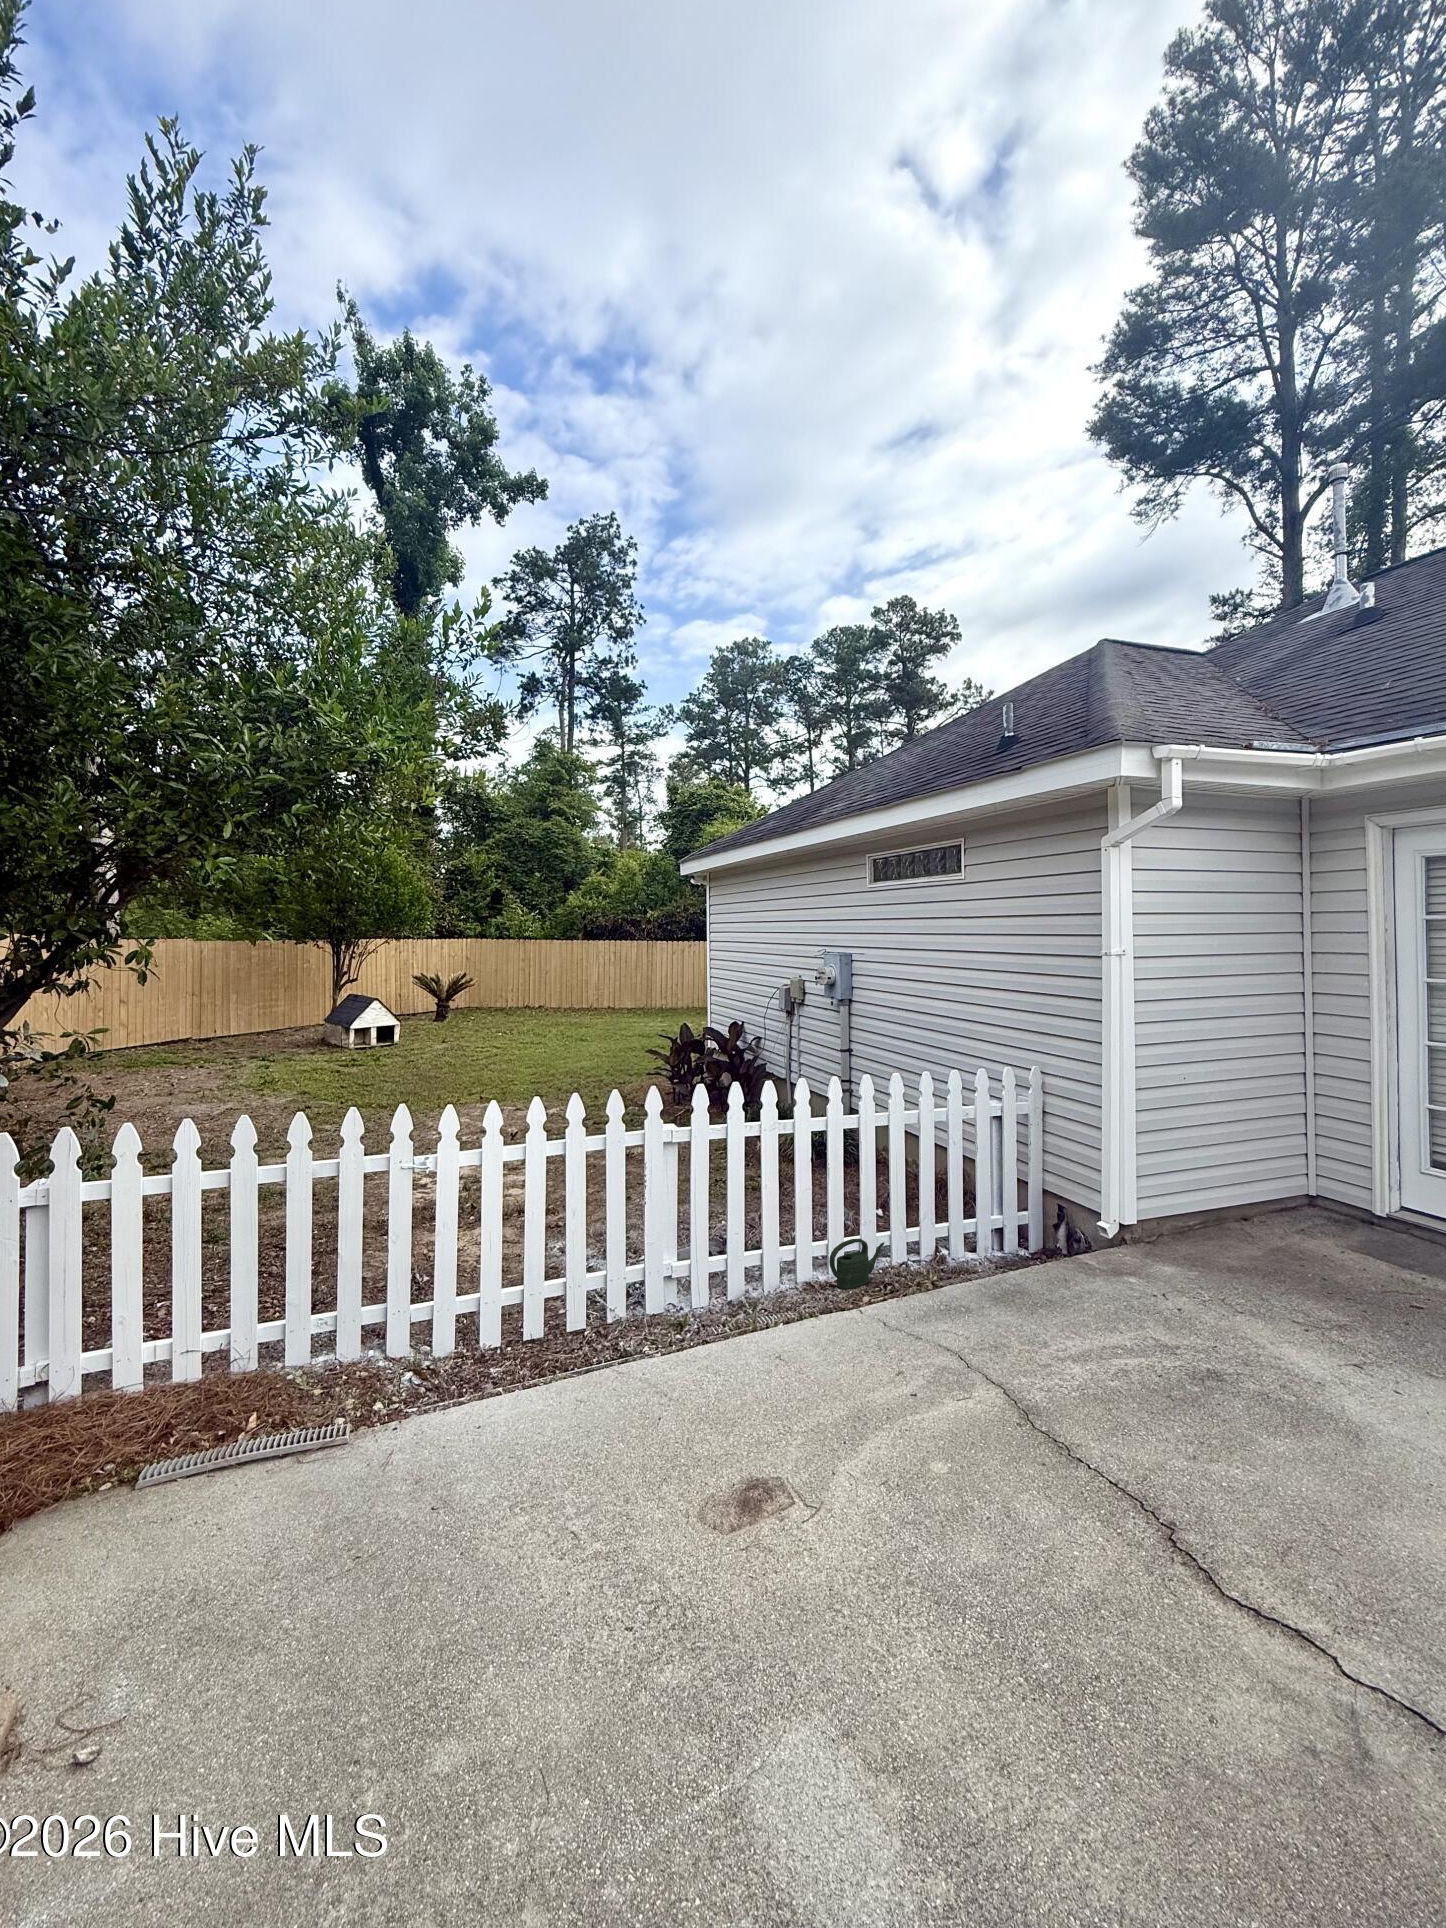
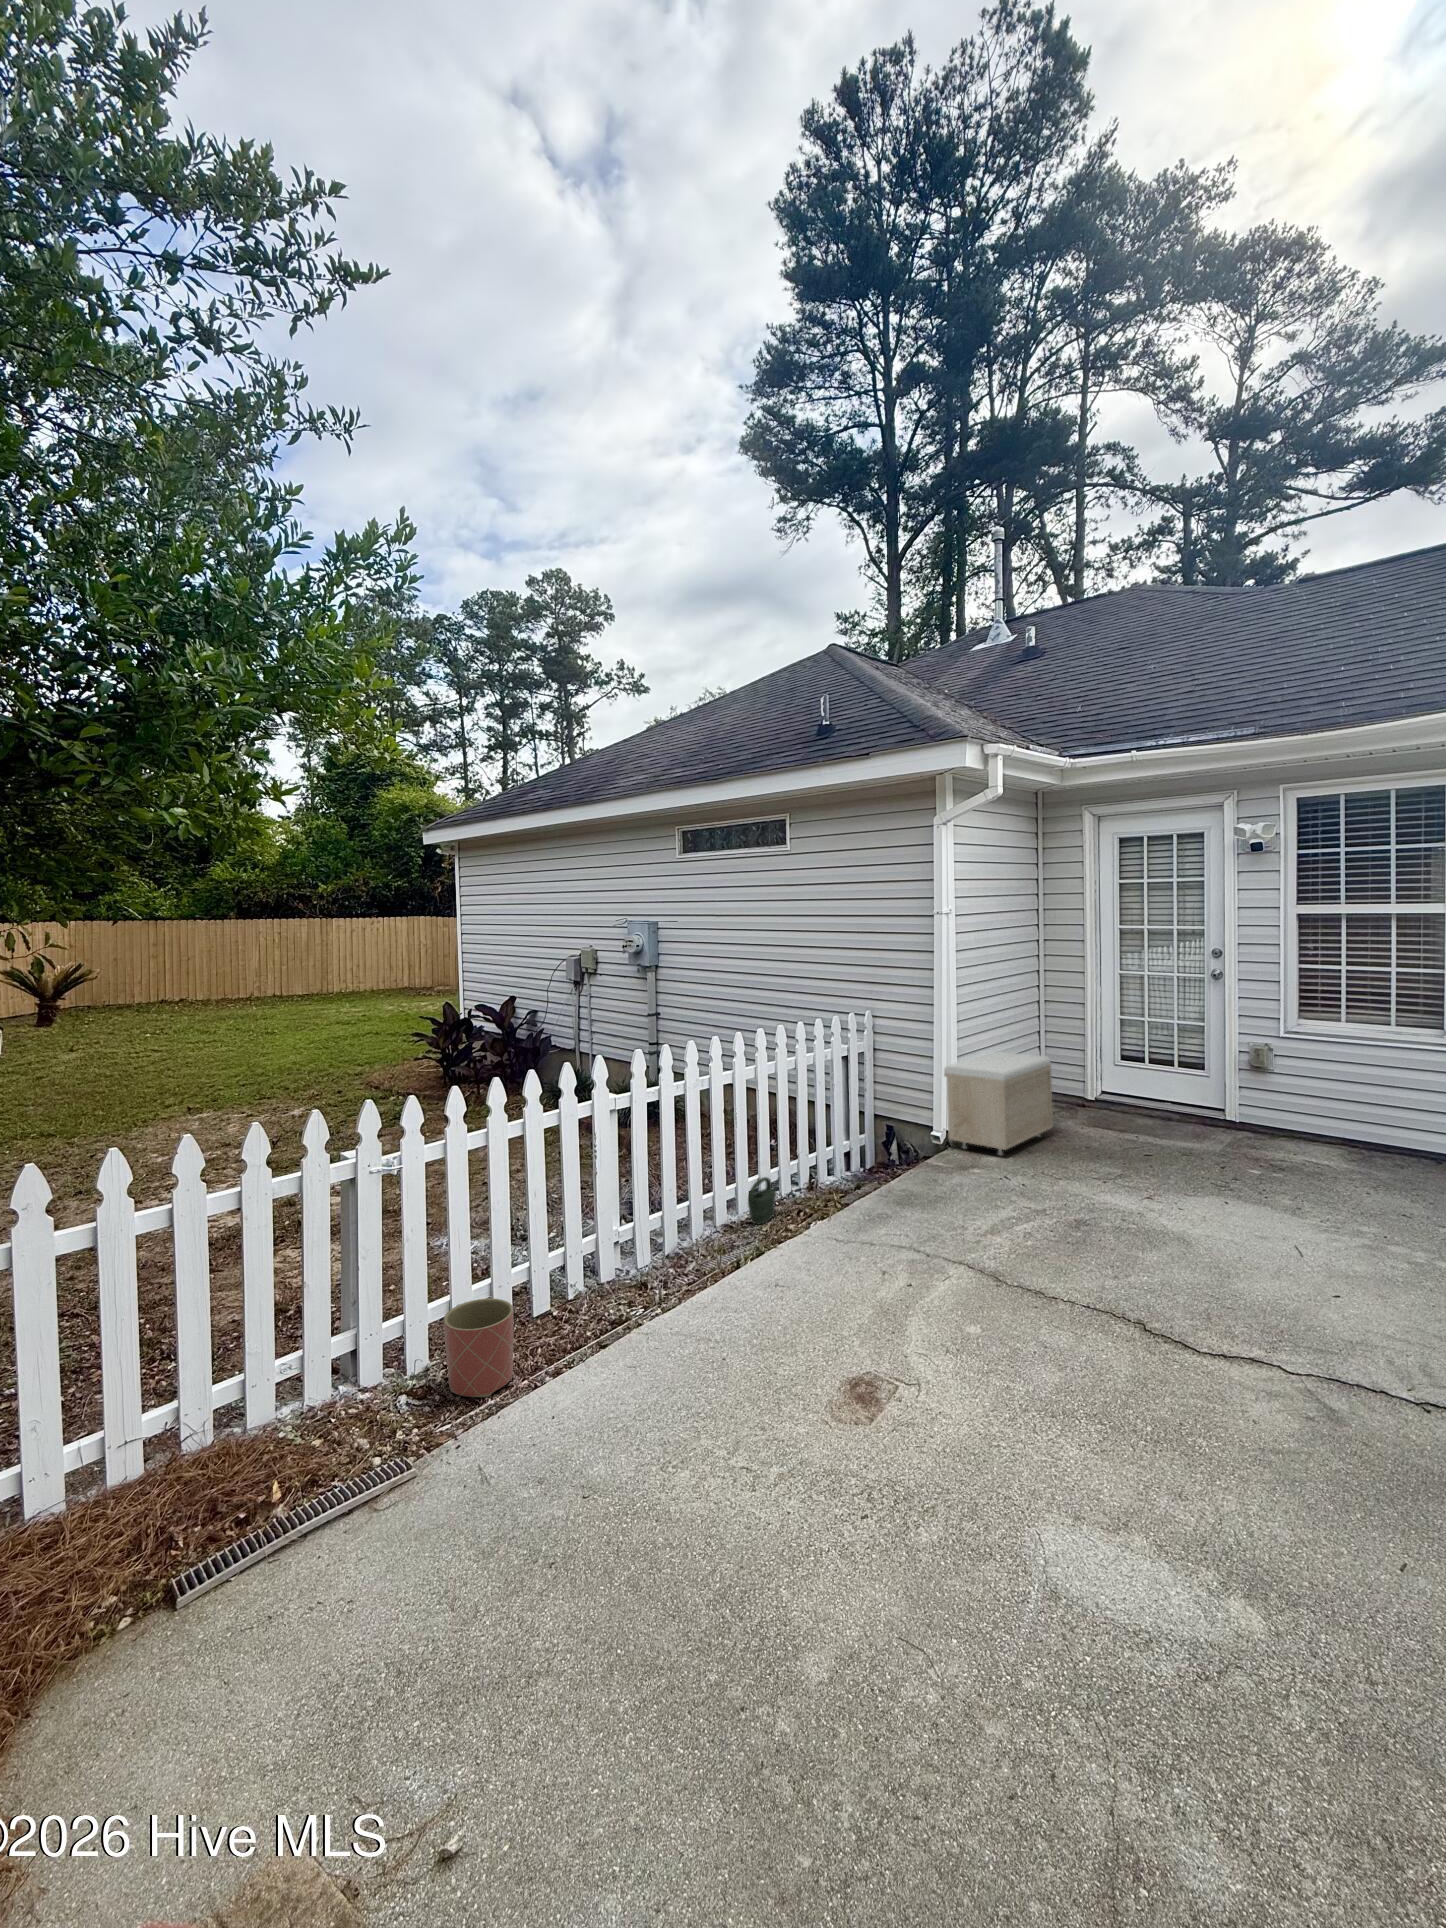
storage bench: none [1128,1136,1296,1266] -> present [944,1052,1053,1155]
planter: none [438,1296,501,1385] -> present [444,1298,514,1397]

